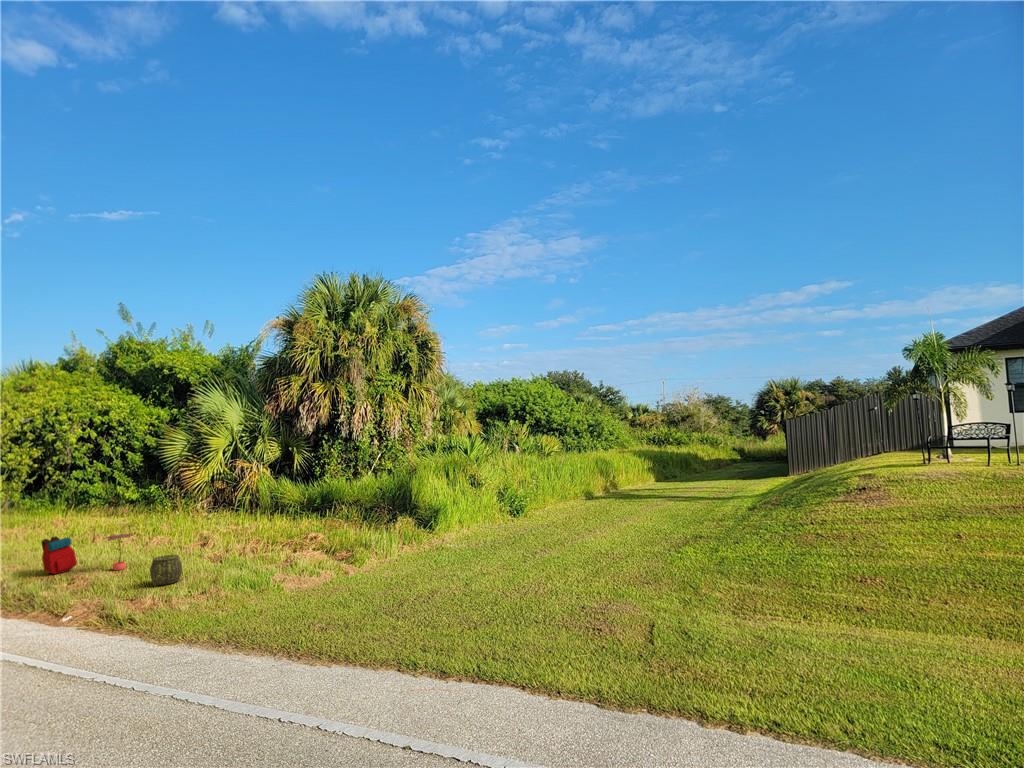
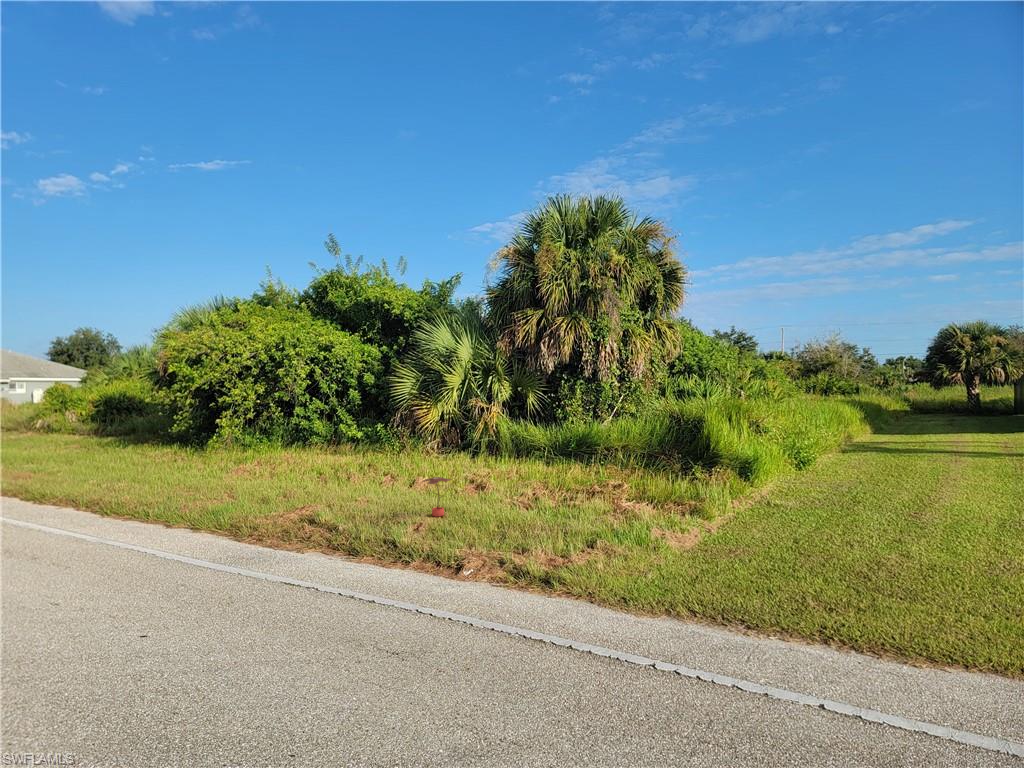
backpack: present [41,537,77,574] -> none [355,477,391,518]
woven basket: present [150,555,182,585] -> none [498,503,532,537]

